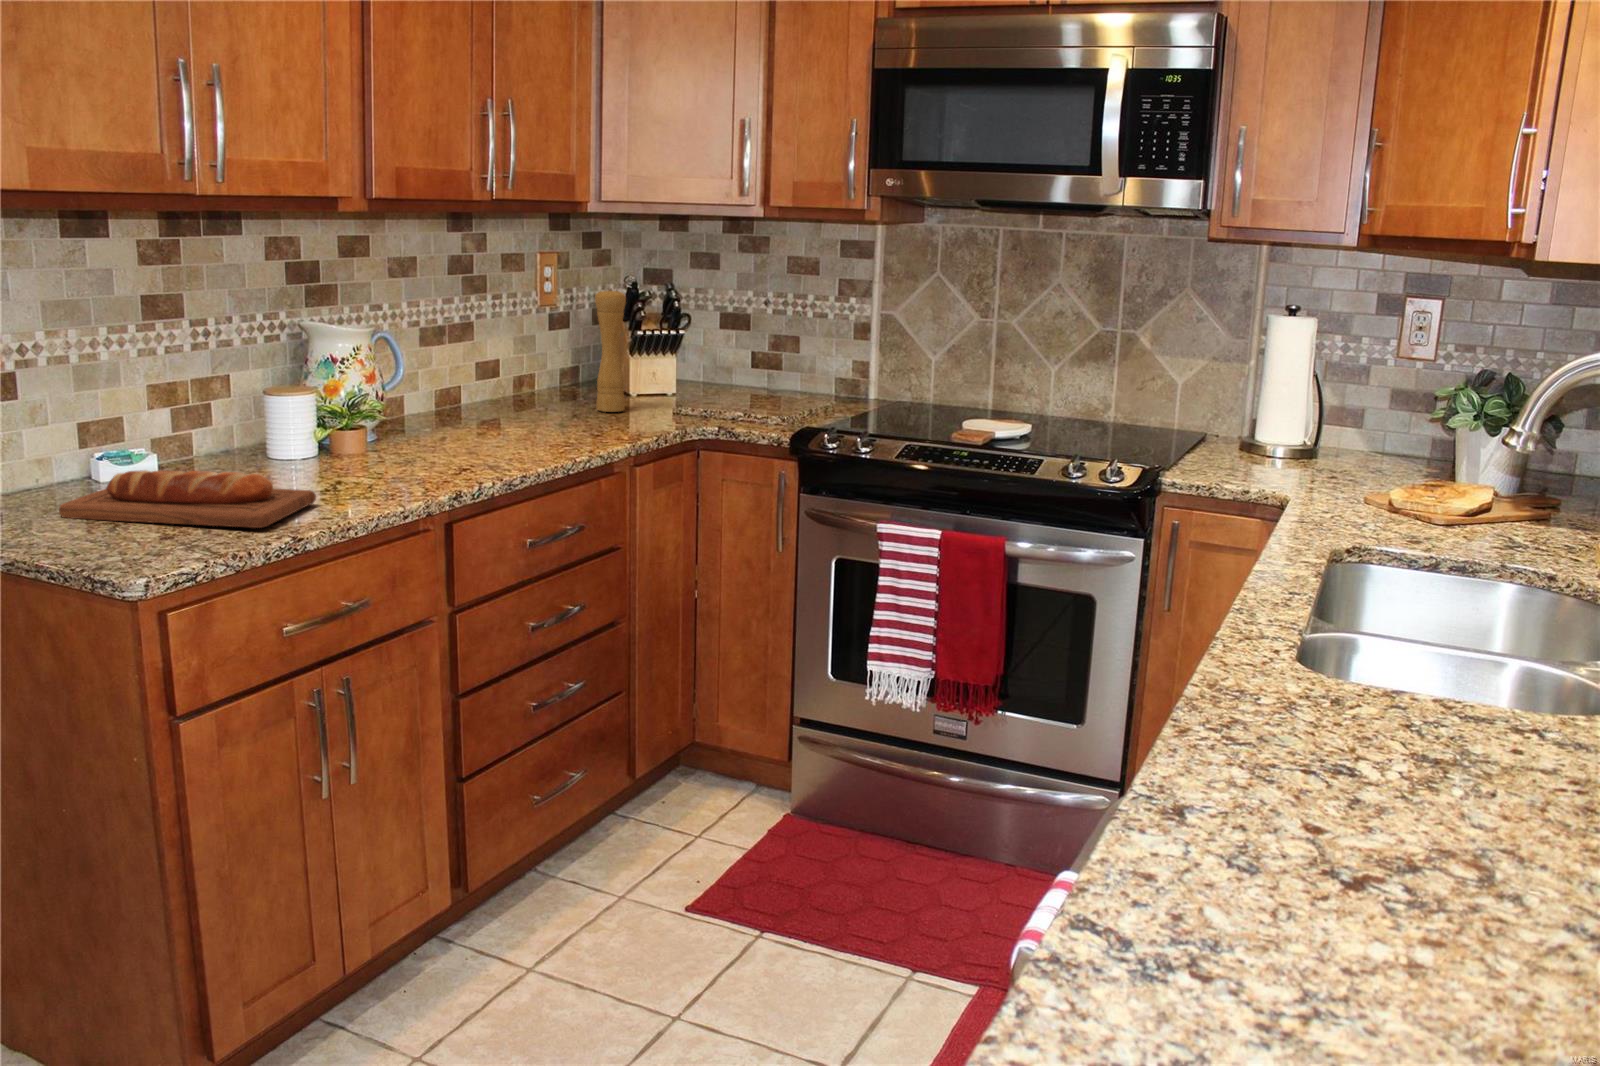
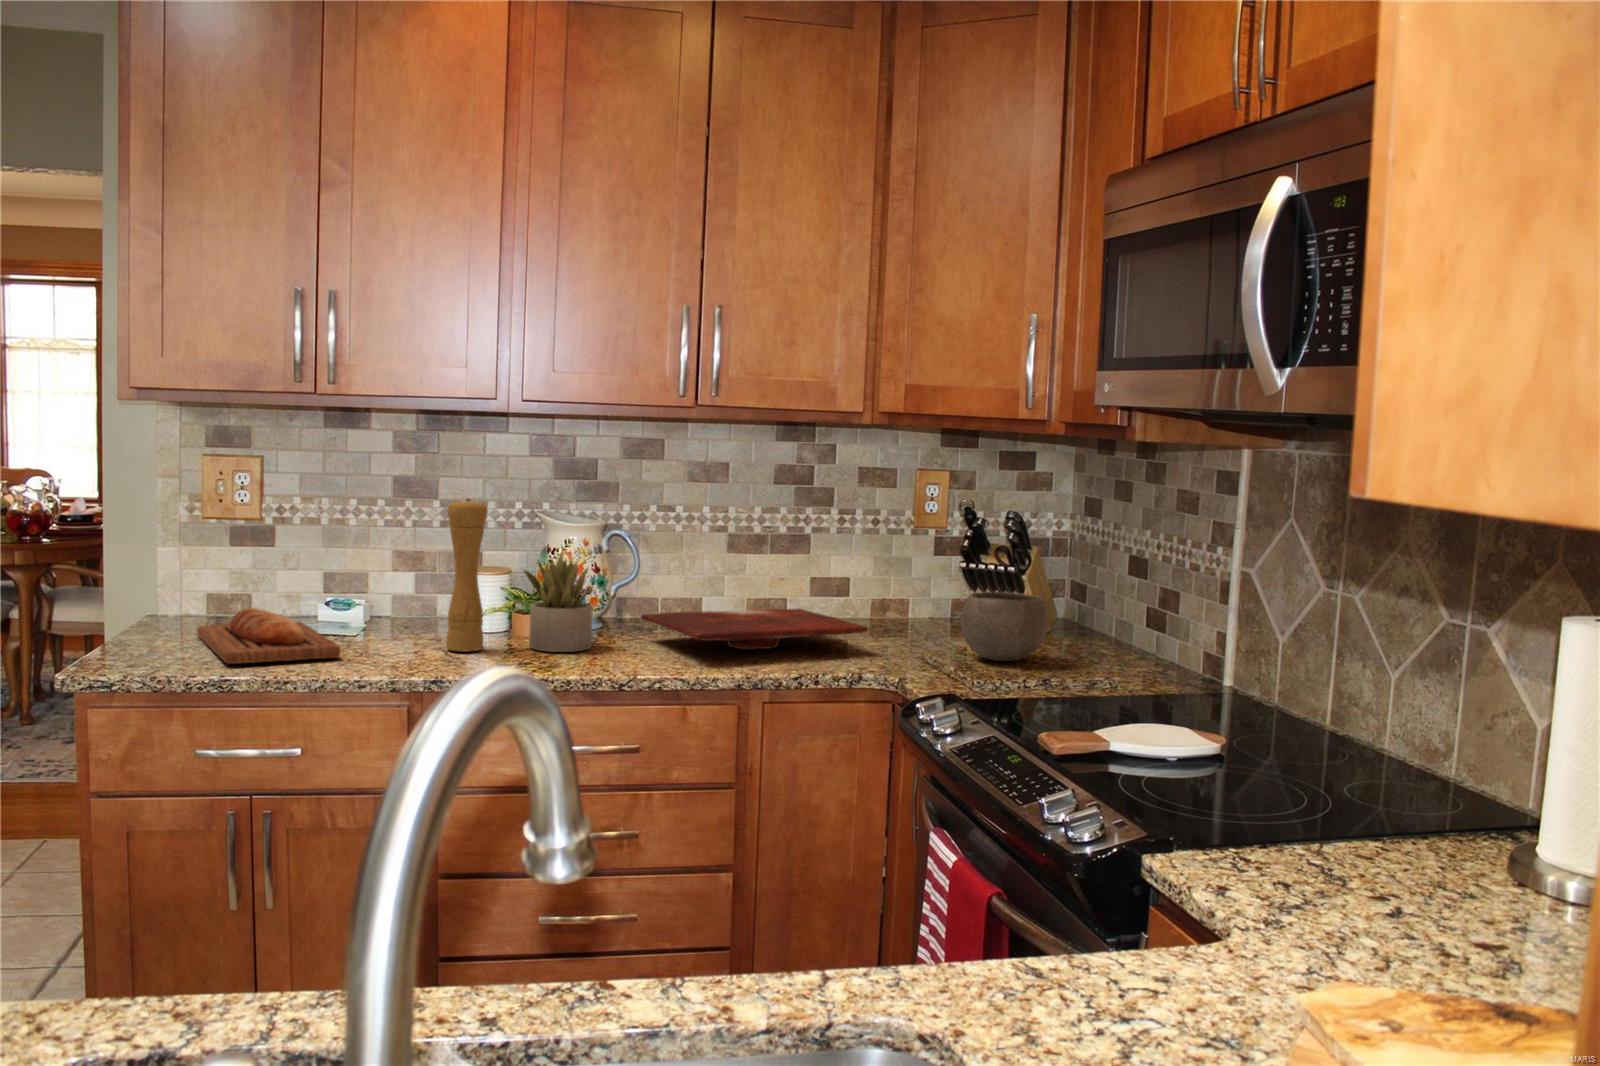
pepper mill: present [595,289,626,412] -> present [446,498,488,652]
ceramic bowl: none [665,355,735,412] -> present [960,592,1048,661]
succulent plant: none [386,359,451,464] -> present [524,551,593,652]
cutting board: none [442,392,622,434] -> present [641,609,868,649]

